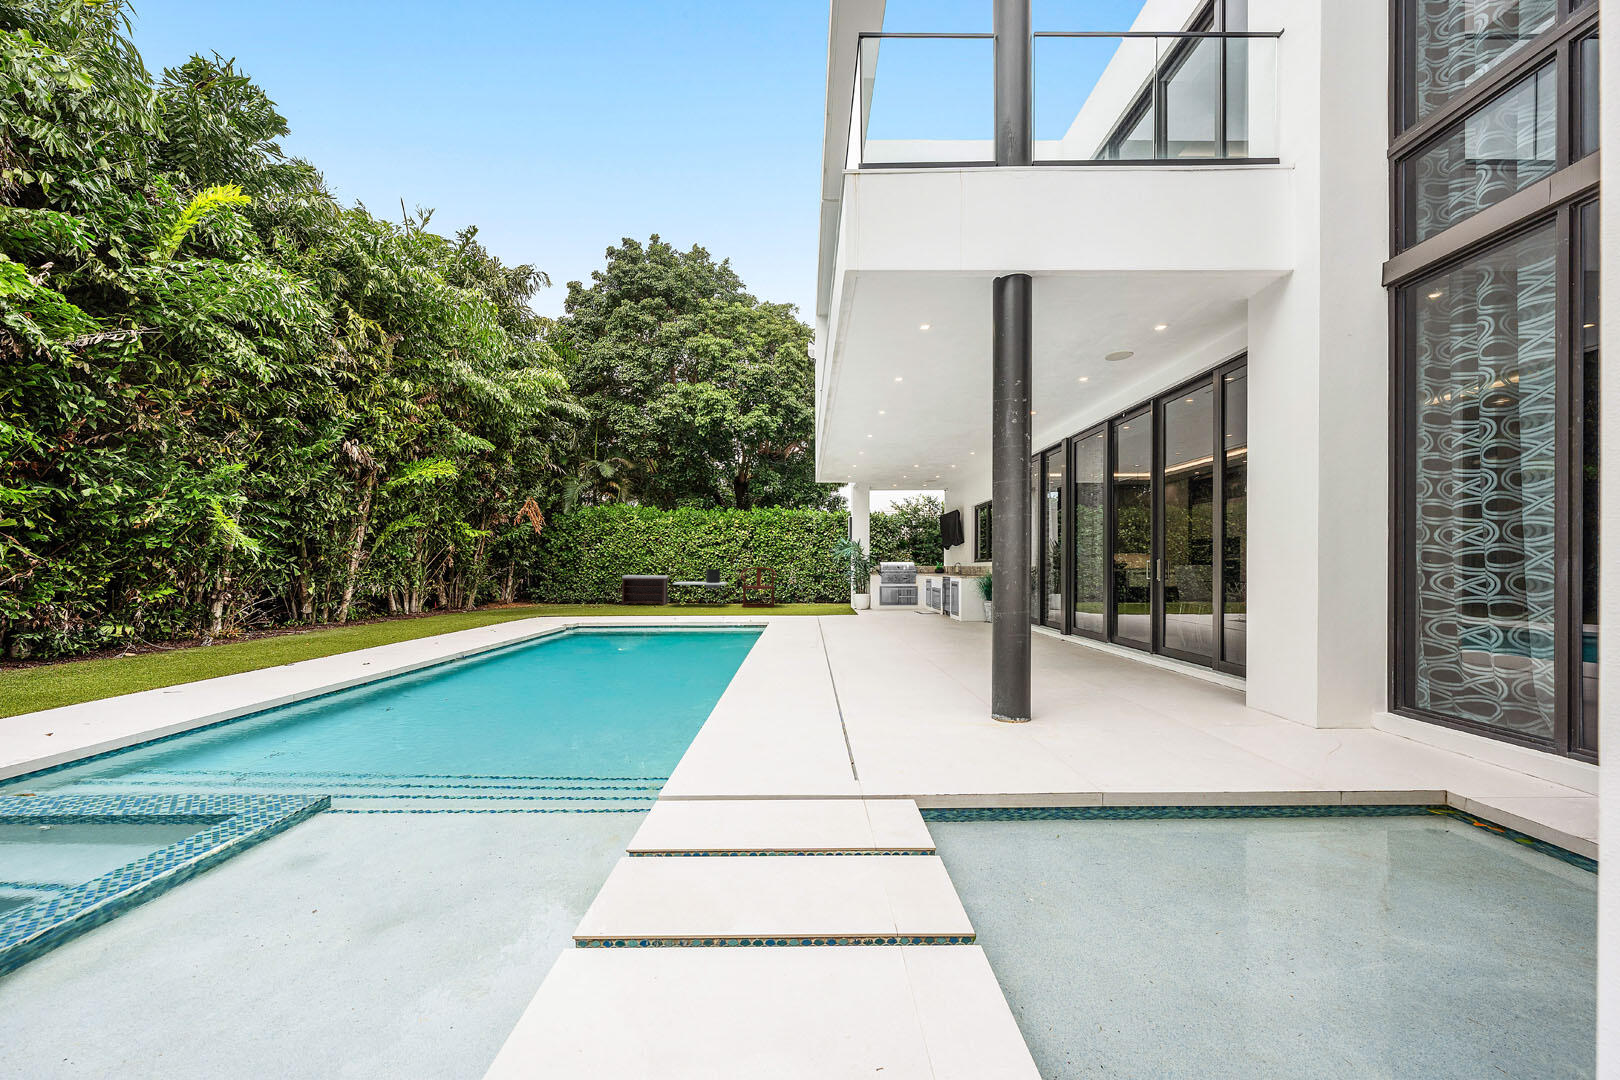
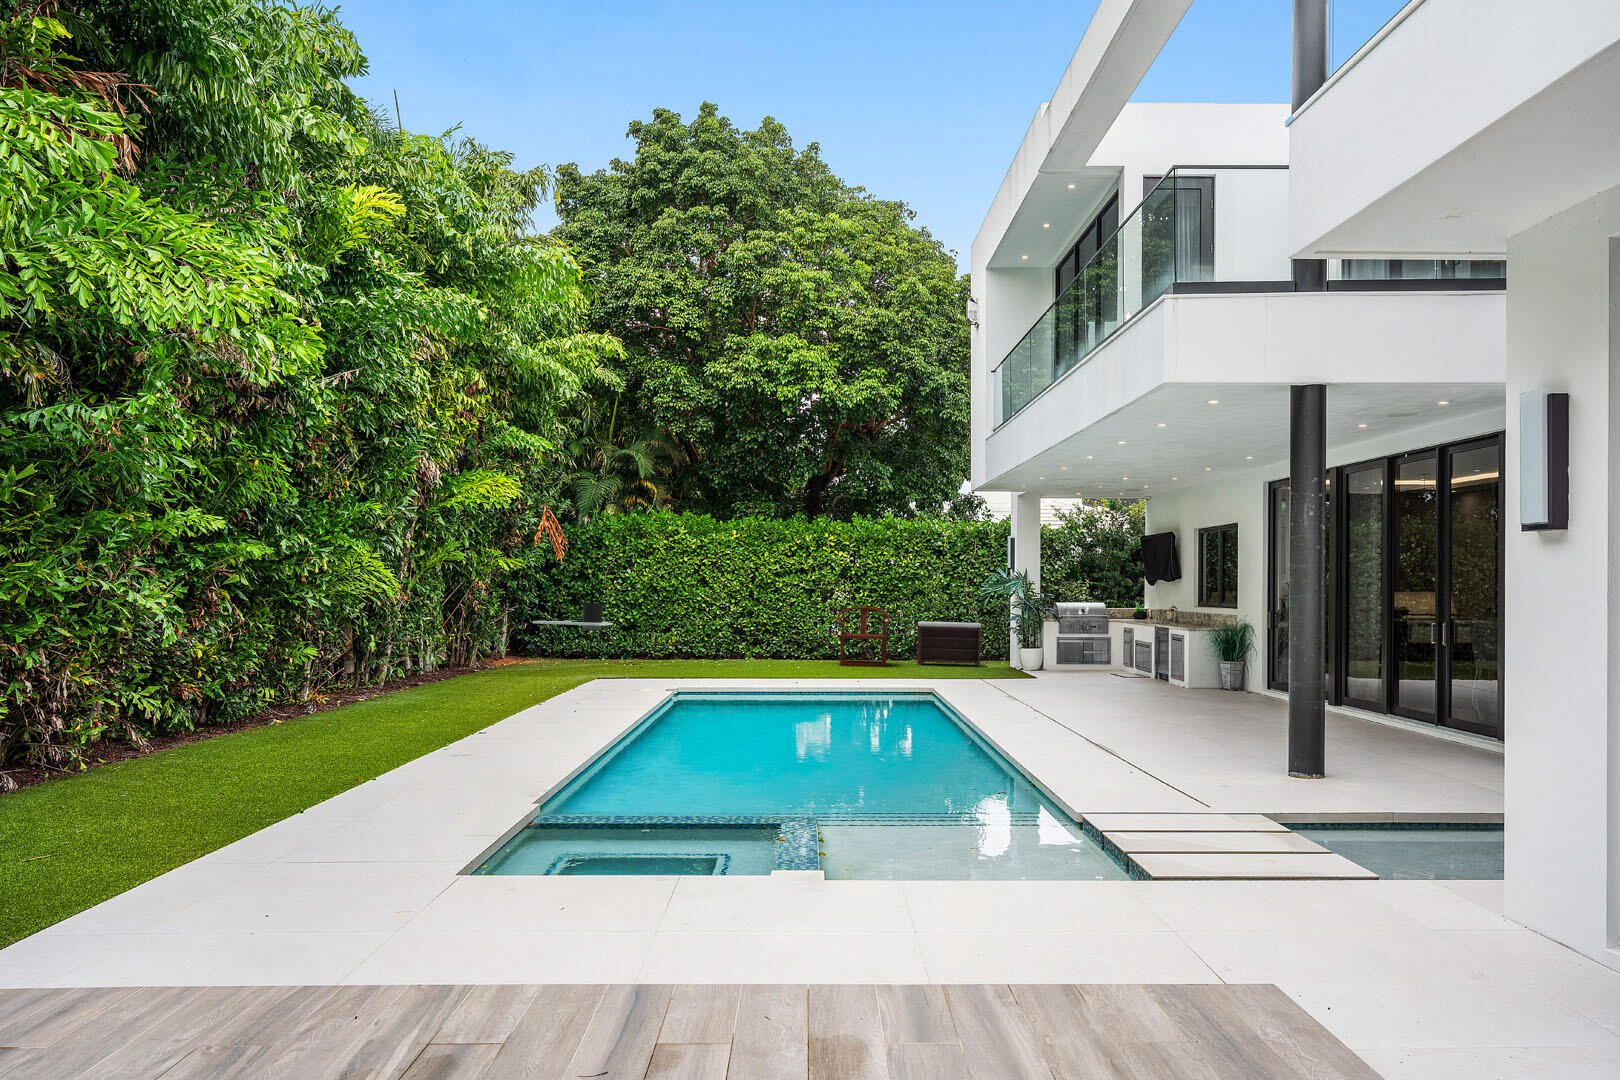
side table: present [673,569,727,605] -> present [532,603,613,657]
bench: present [621,575,669,605] -> present [916,621,983,667]

